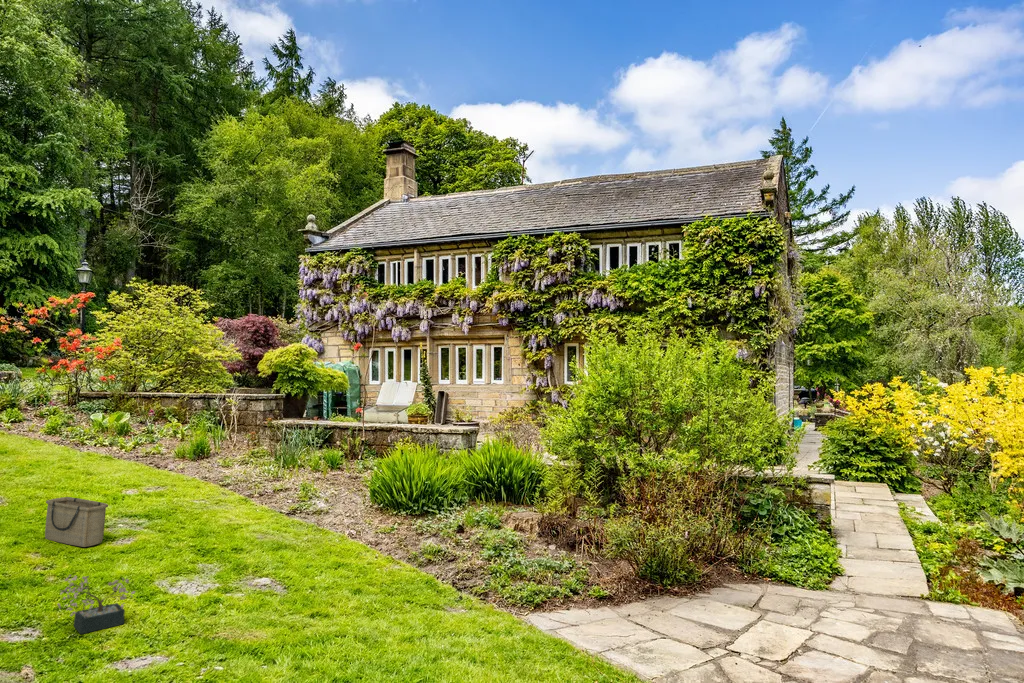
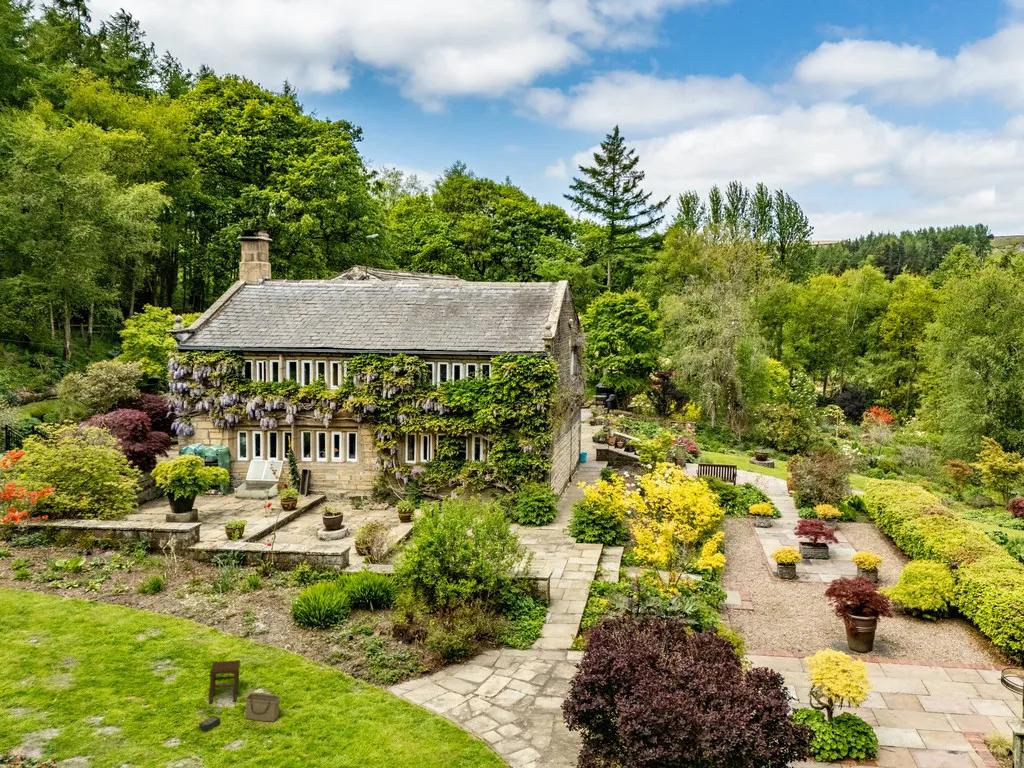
basket: present [45,497,108,547] -> present [245,693,281,721]
stool: none [138,505,218,591] -> present [209,660,240,704]

